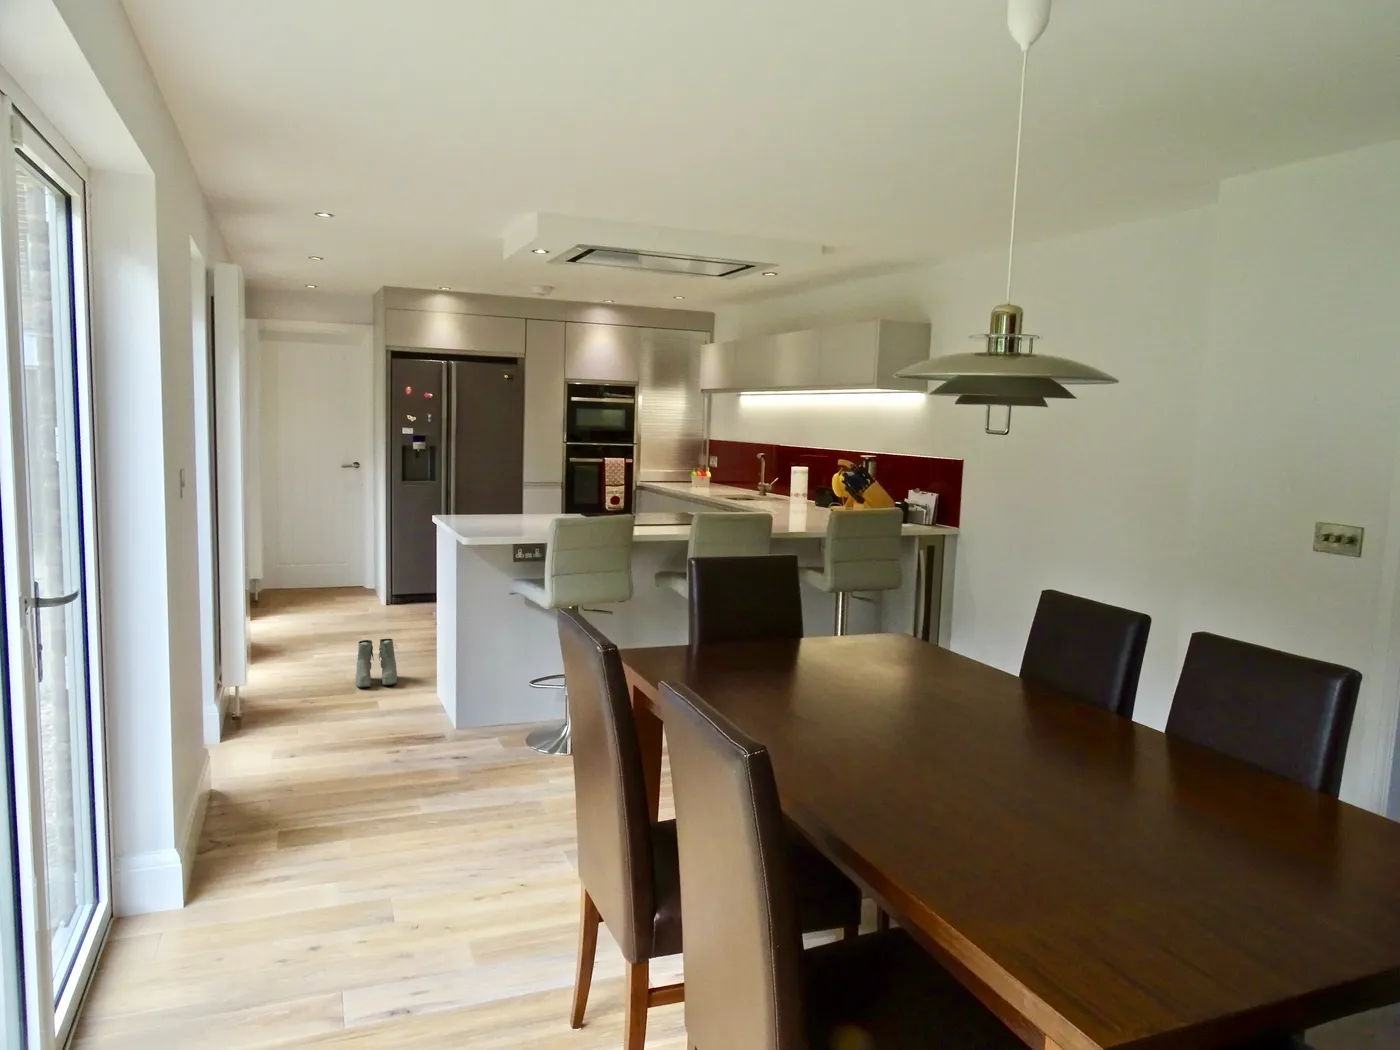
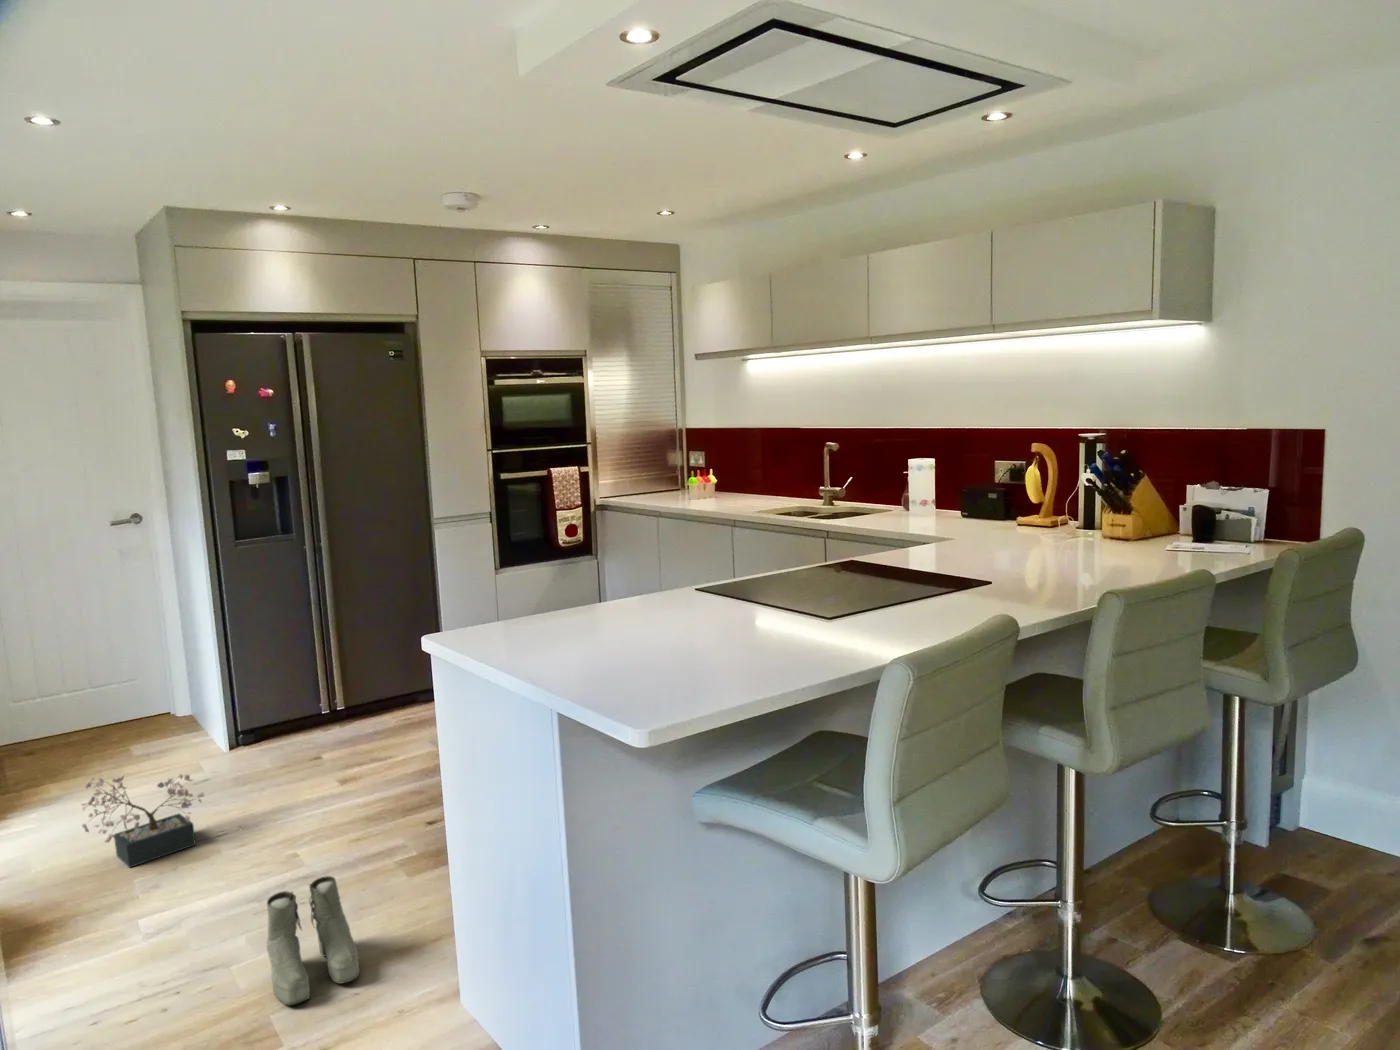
decorative plant: none [295,591,357,640] -> present [82,774,204,867]

